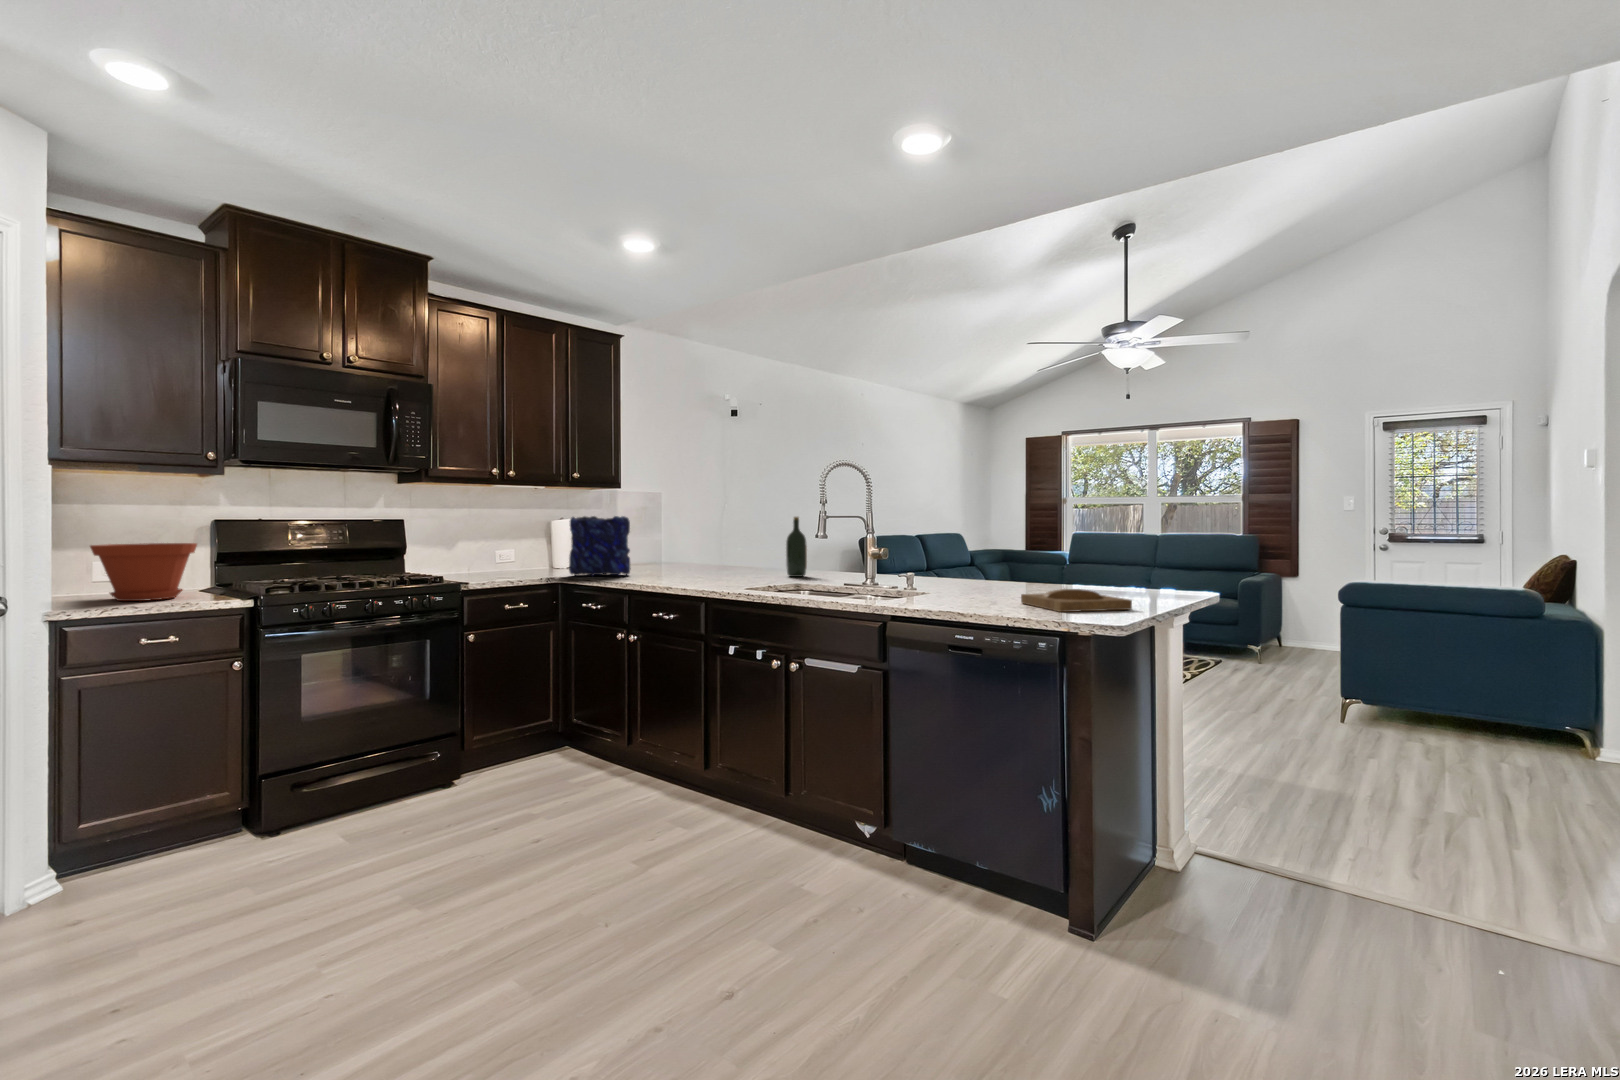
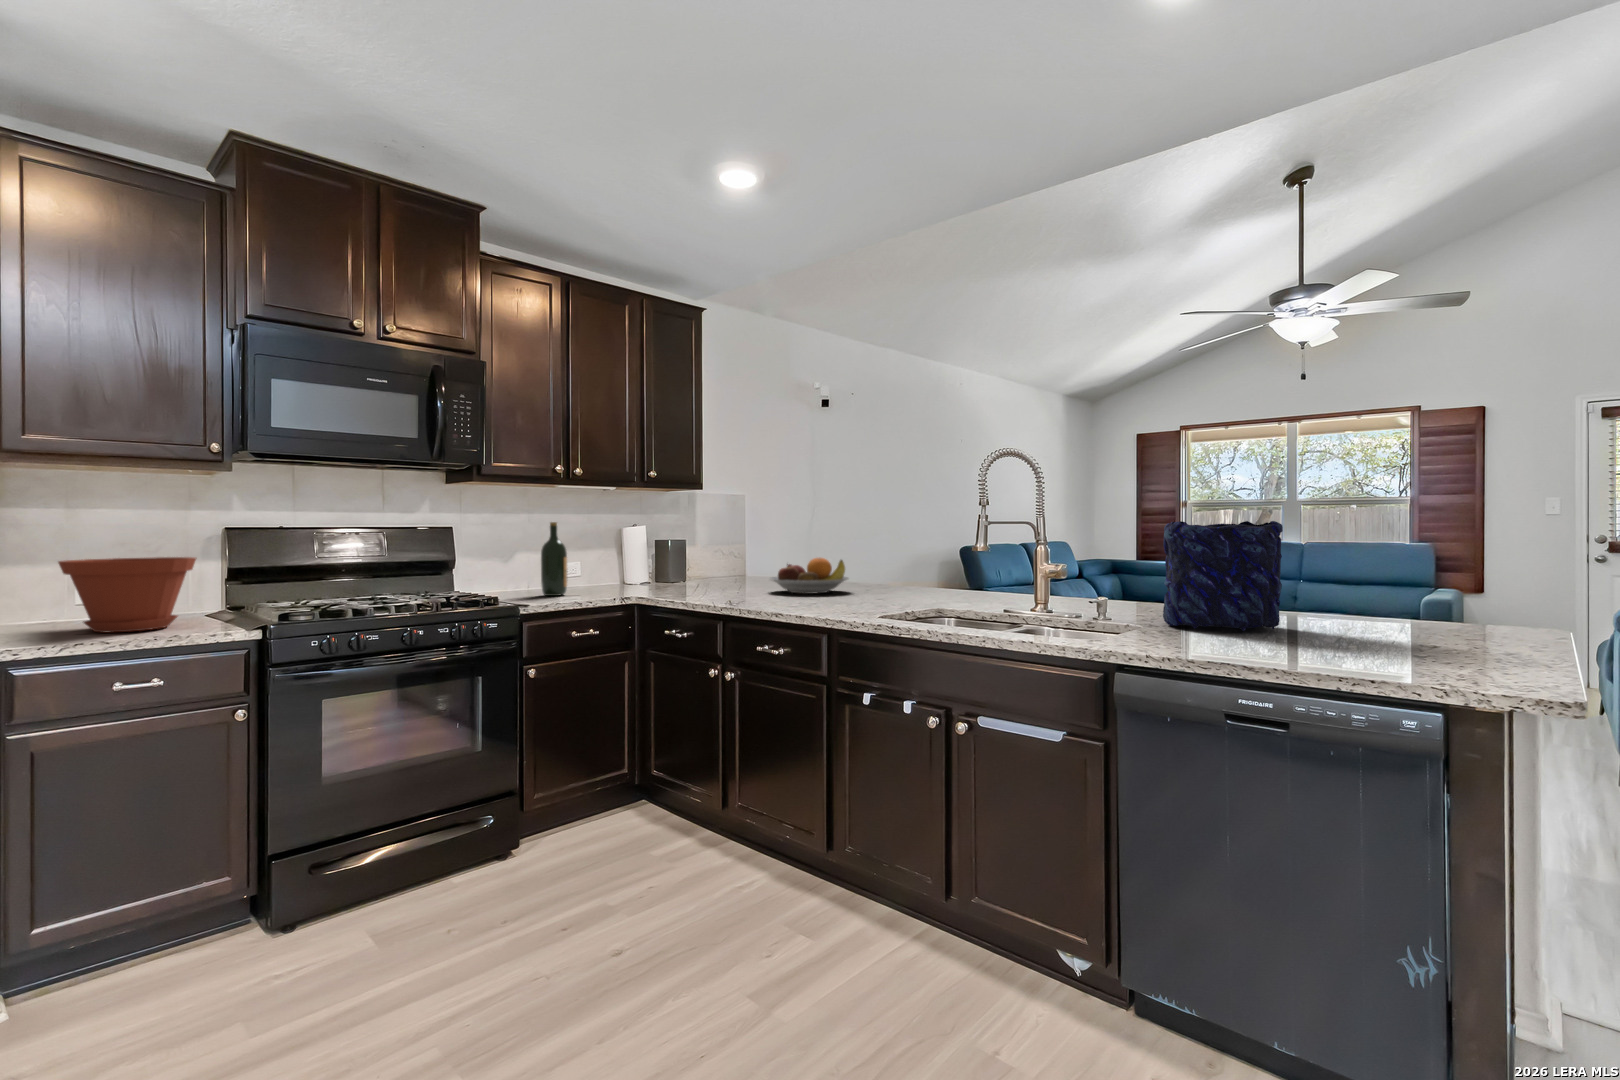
vase: present [569,516,631,576] -> present [1163,521,1283,631]
wine bottle: present [786,517,807,577] -> present [541,522,567,596]
fruit bowl: none [671,545,738,574] -> present [770,558,849,594]
tray: present [1021,589,1132,612] -> none [1313,630,1517,668]

